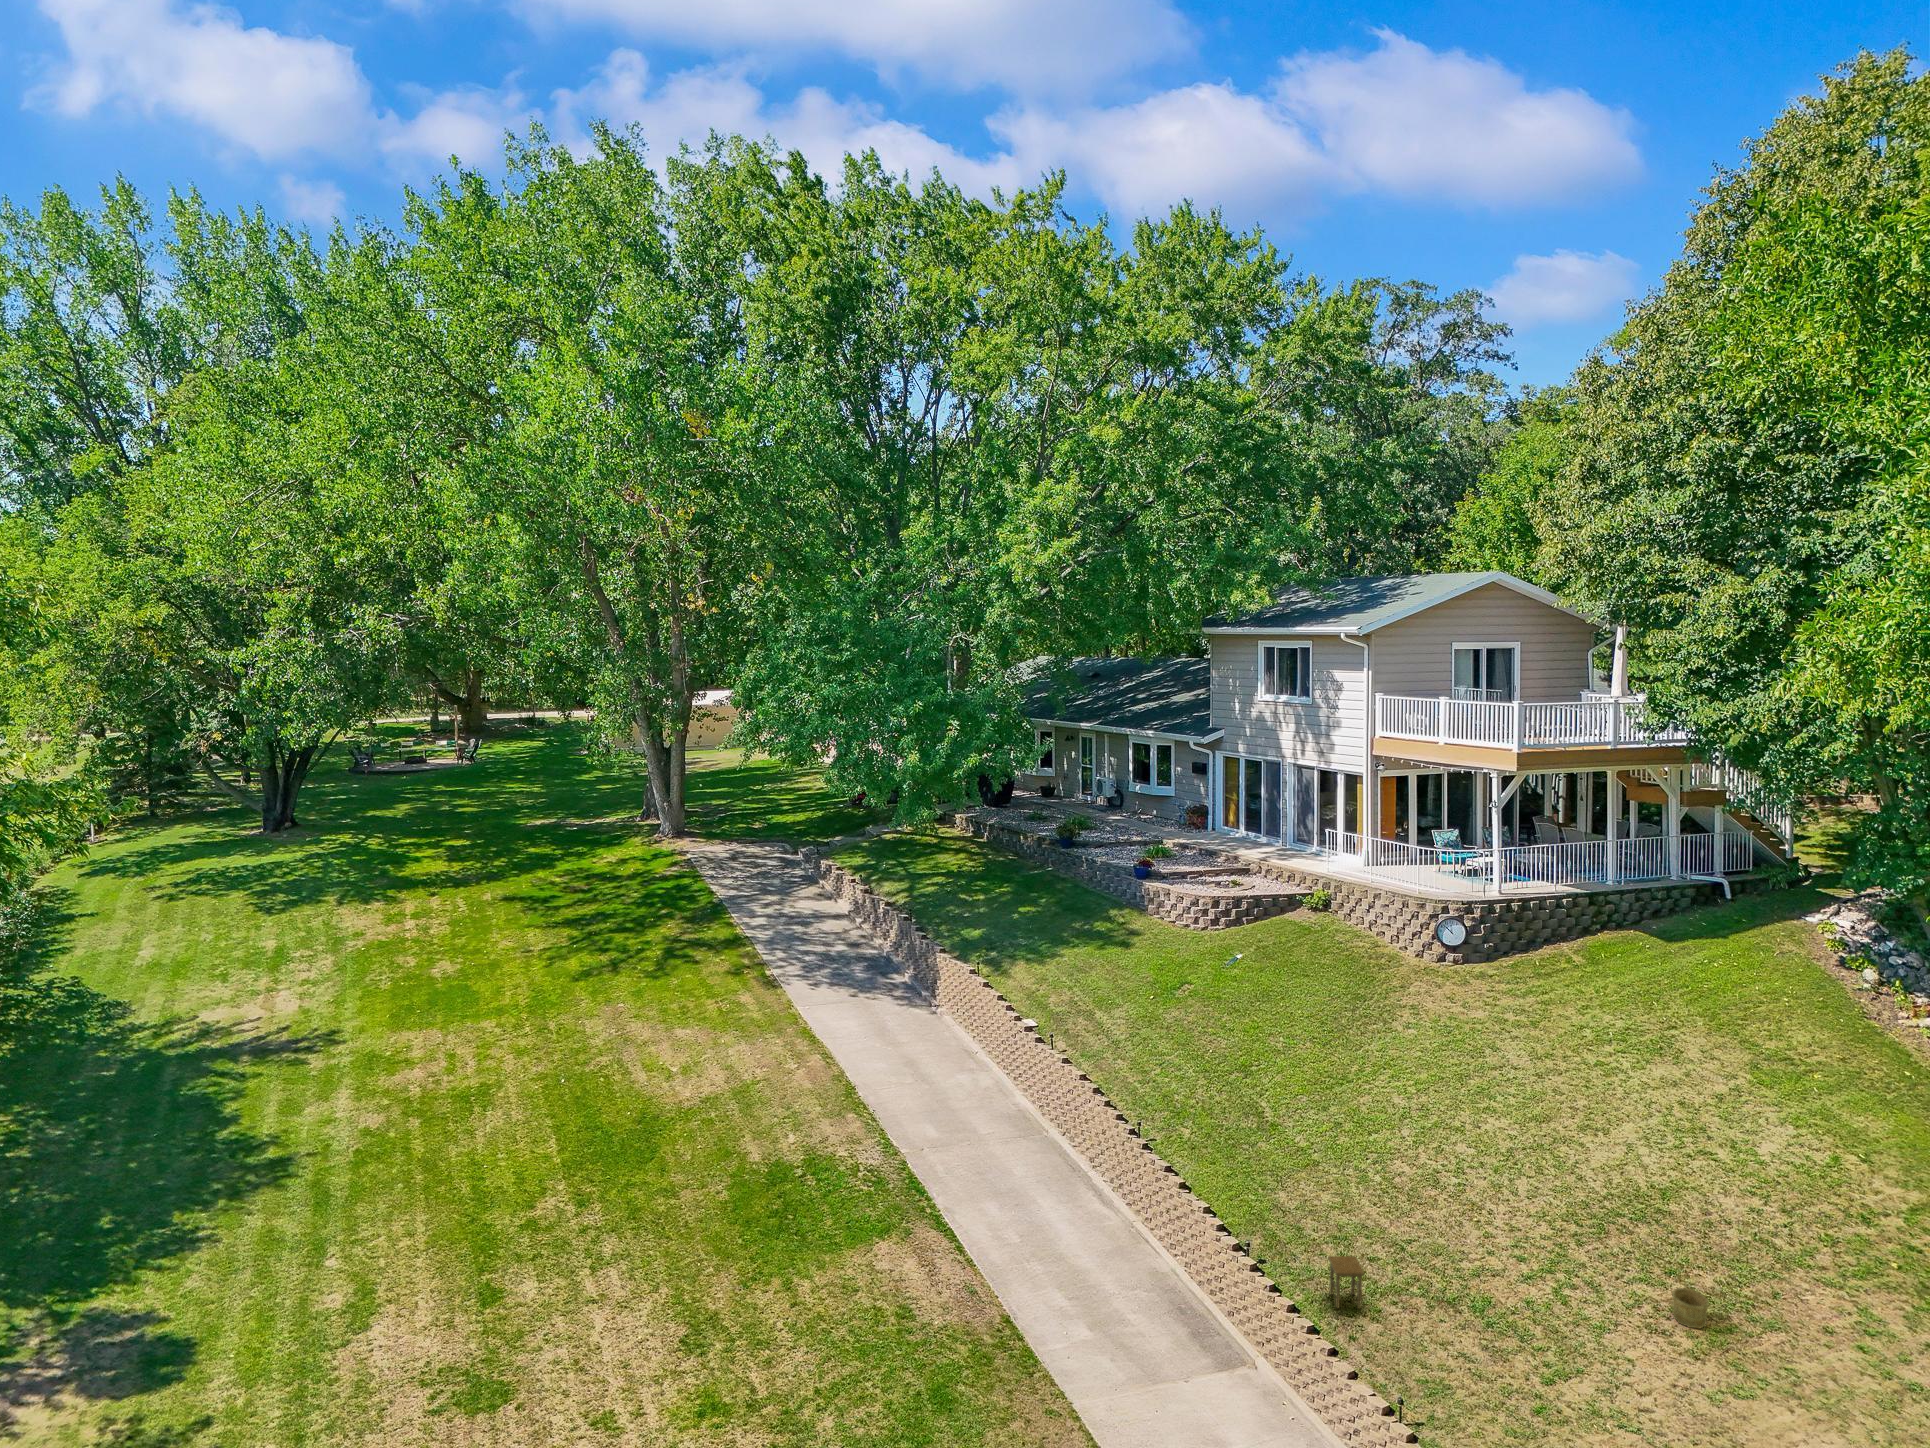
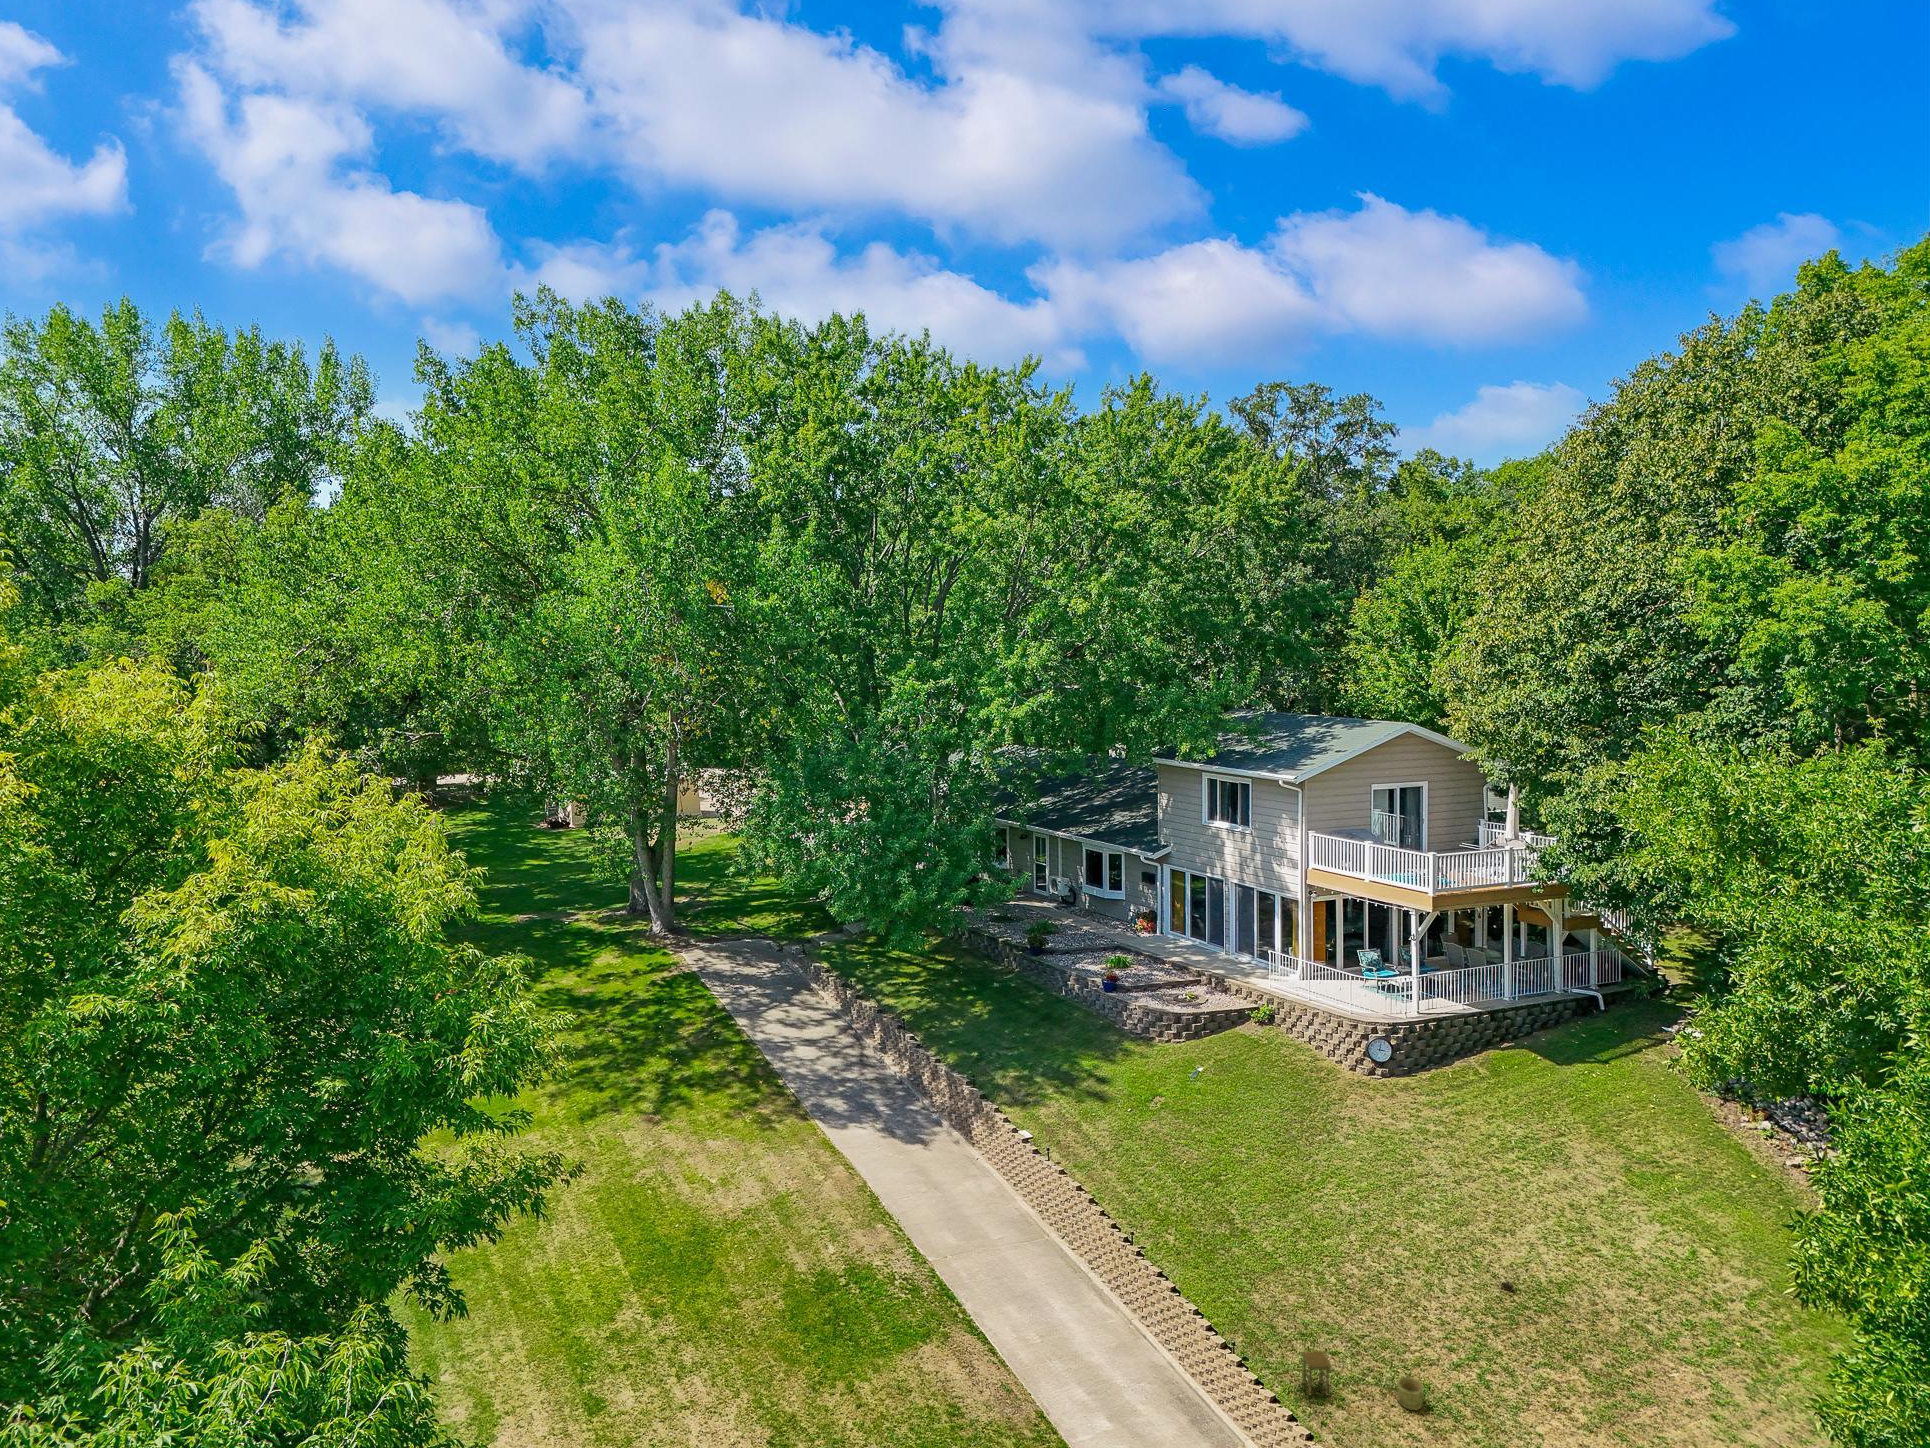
potted plant: none [1584,1162,1618,1198] -> present [1500,1263,1521,1292]
wooden bucket: present [1672,1288,1709,1329] -> present [1397,1377,1424,1410]

